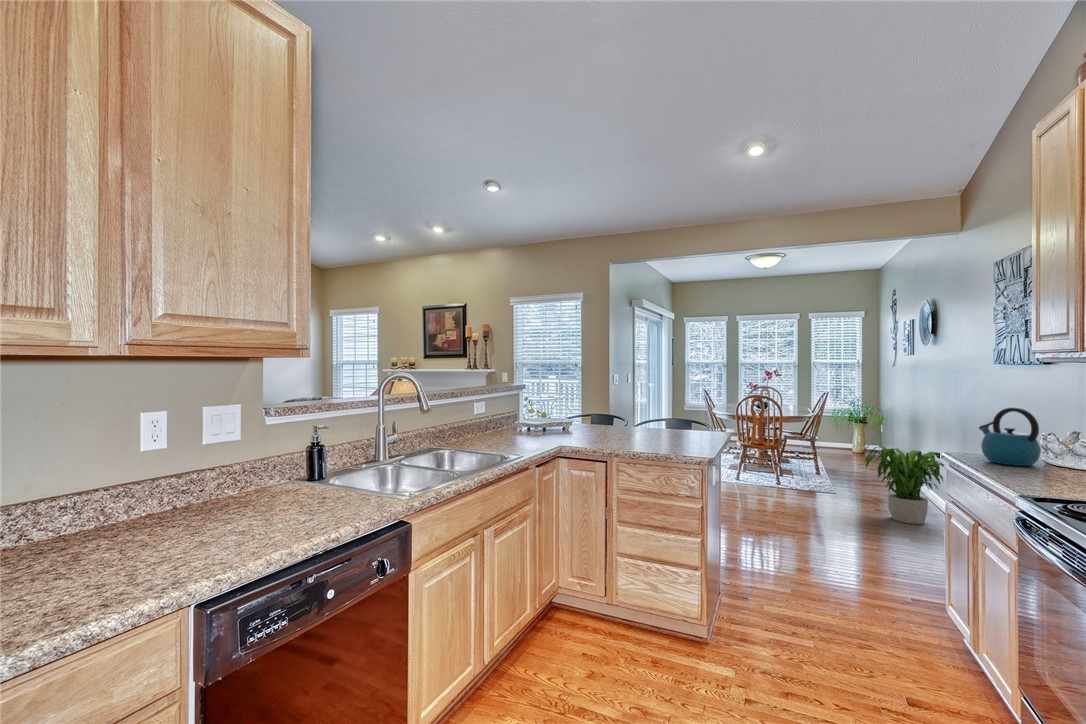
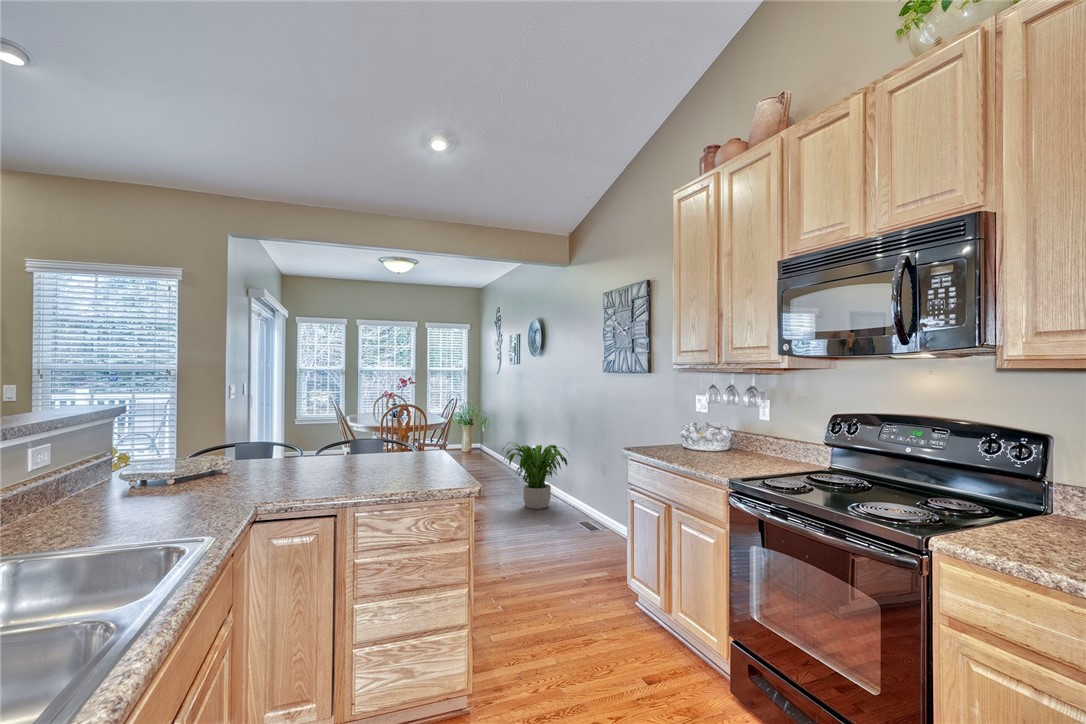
kettle: present [979,408,1041,466] -> none [648,407,689,453]

